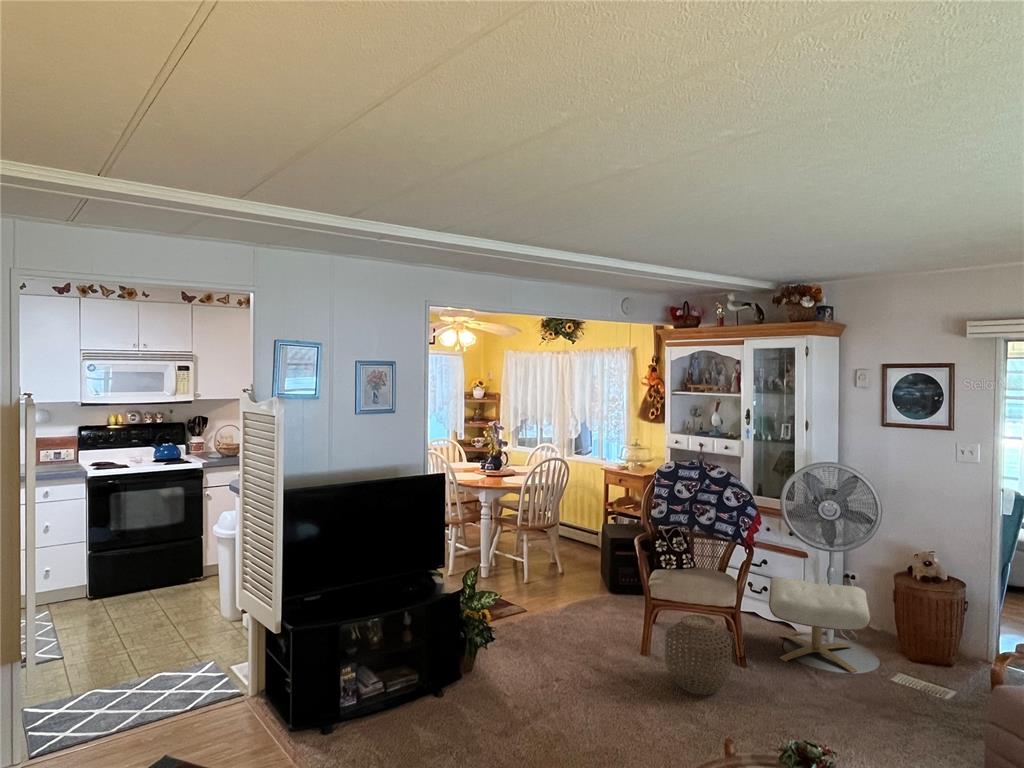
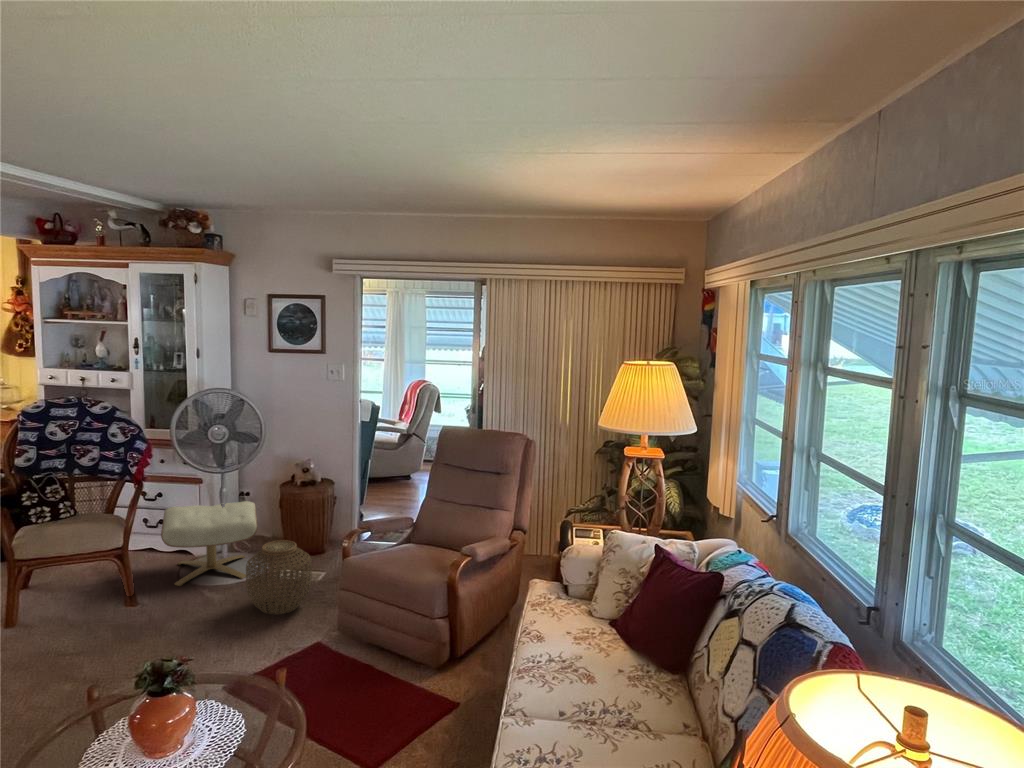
woven basket: present [665,615,732,695] -> present [246,540,312,614]

